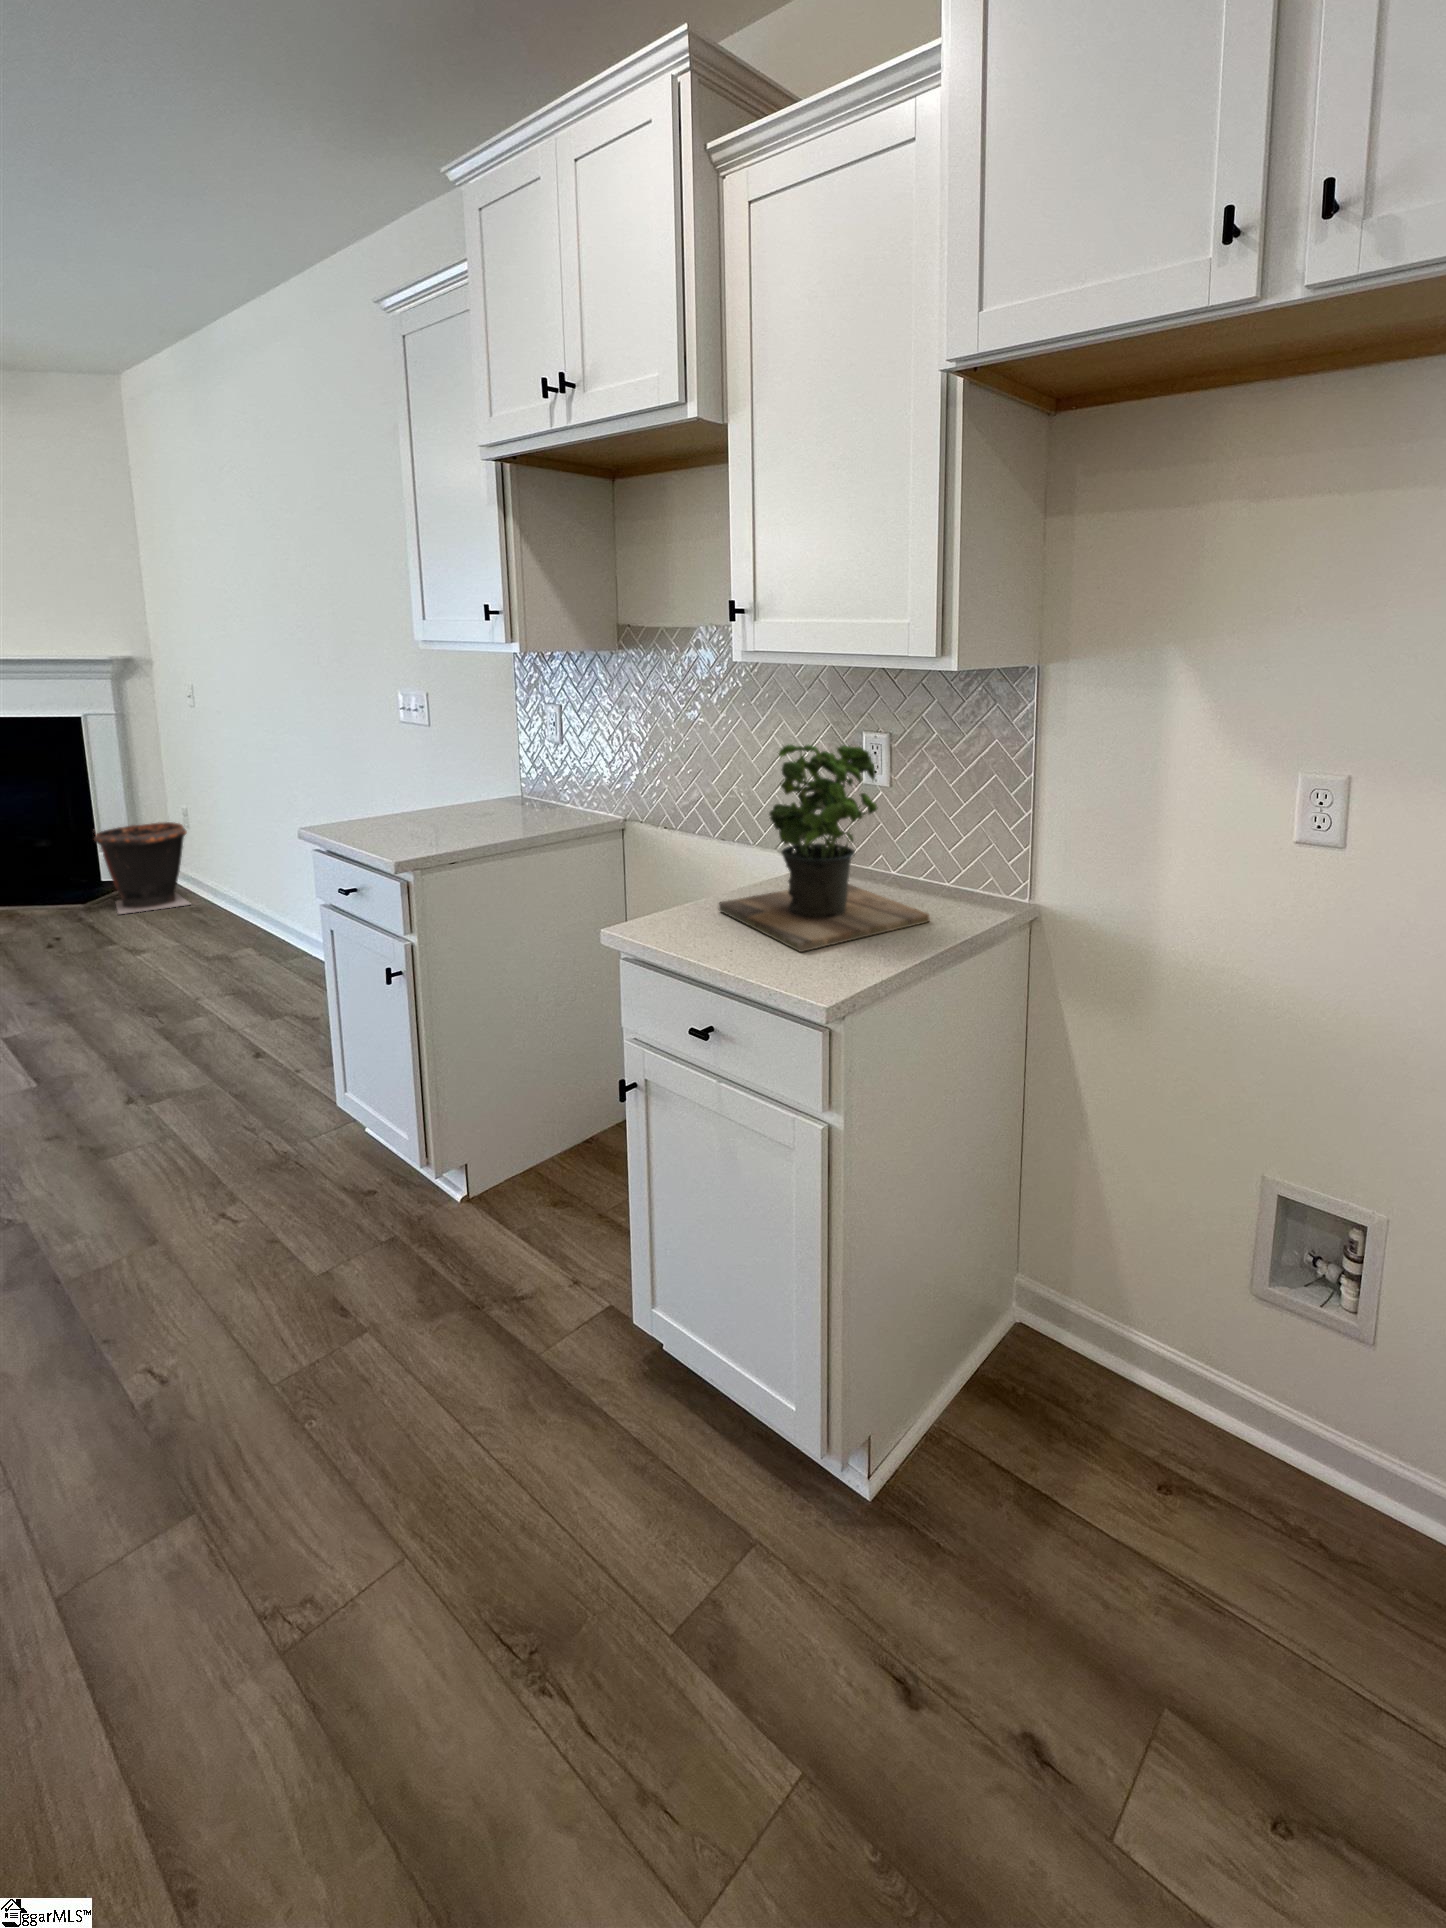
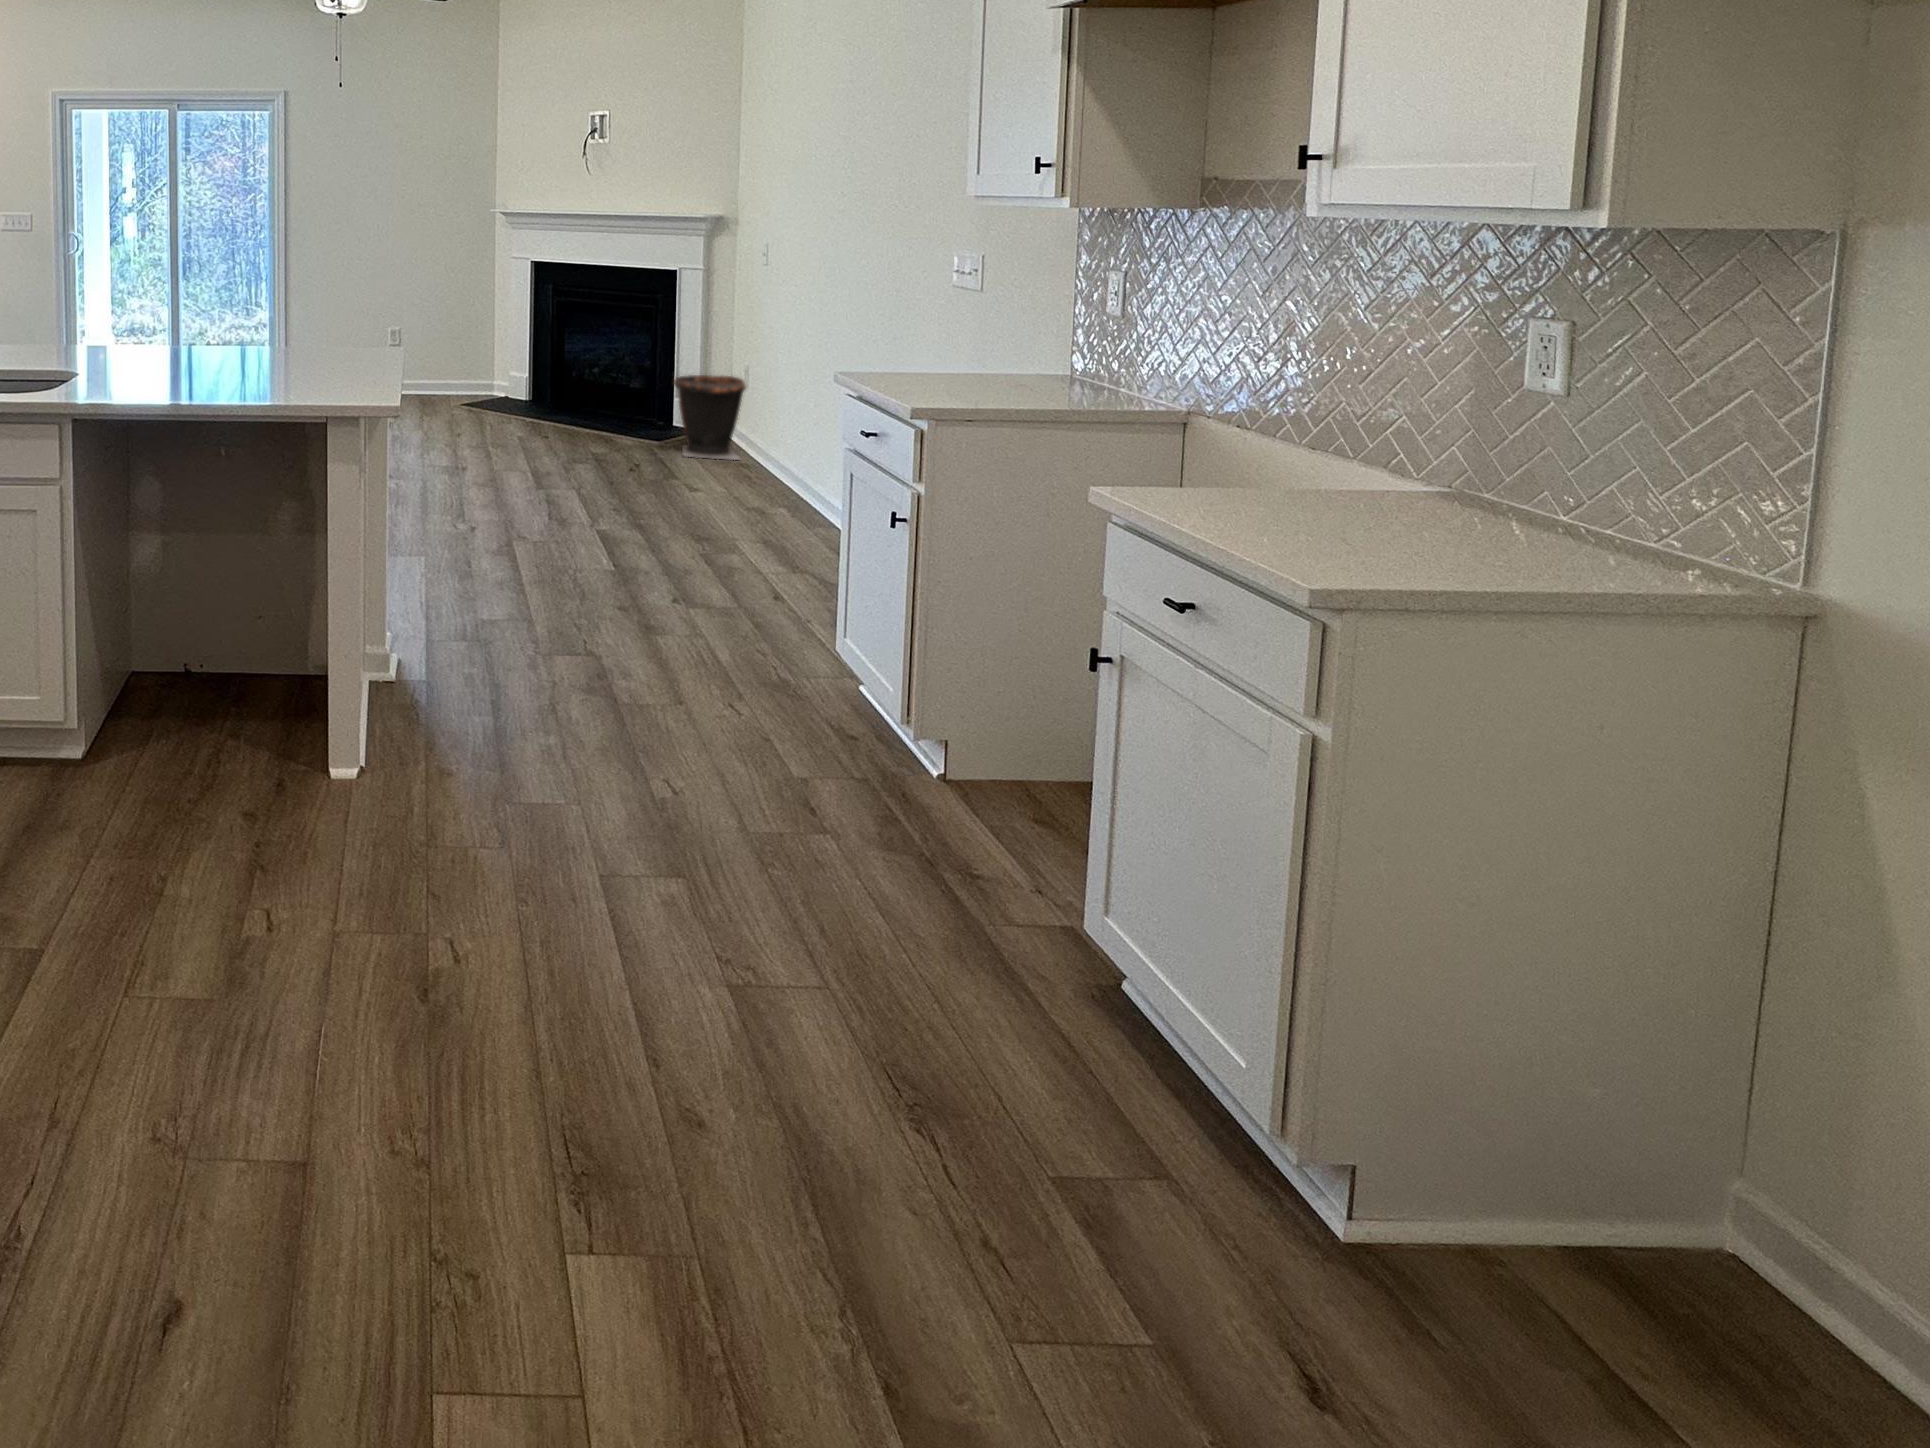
potted plant: present [718,745,930,952] -> none [1246,312,1565,568]

